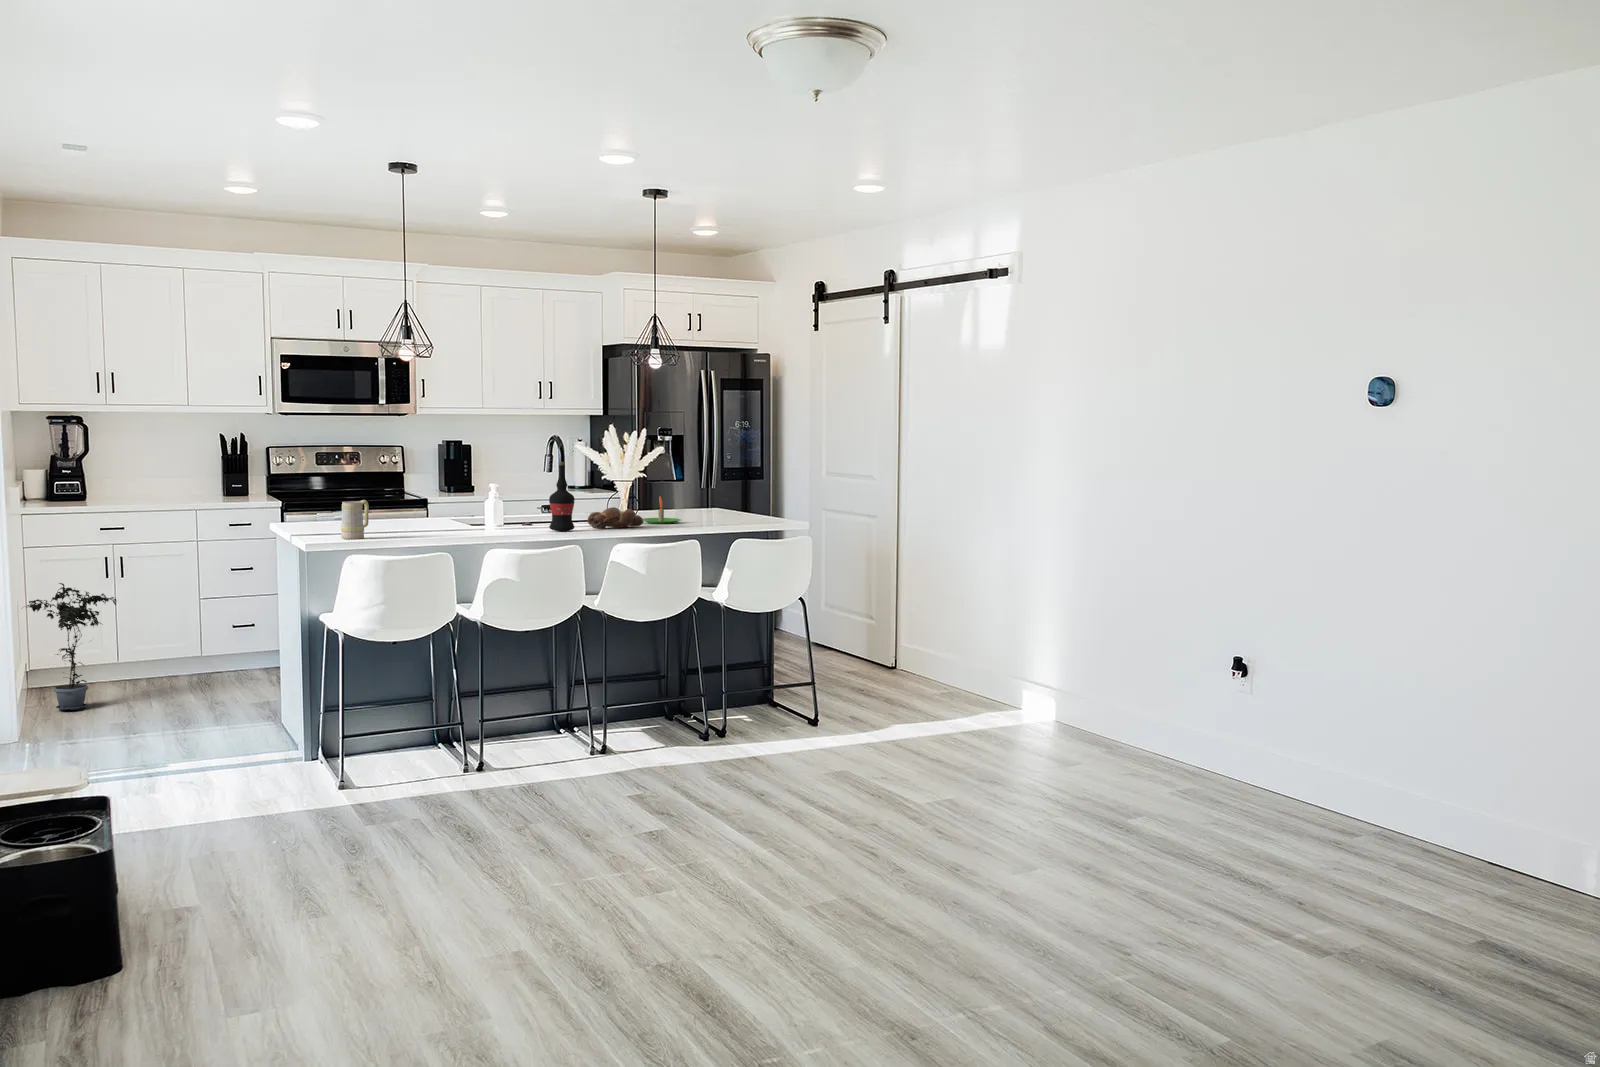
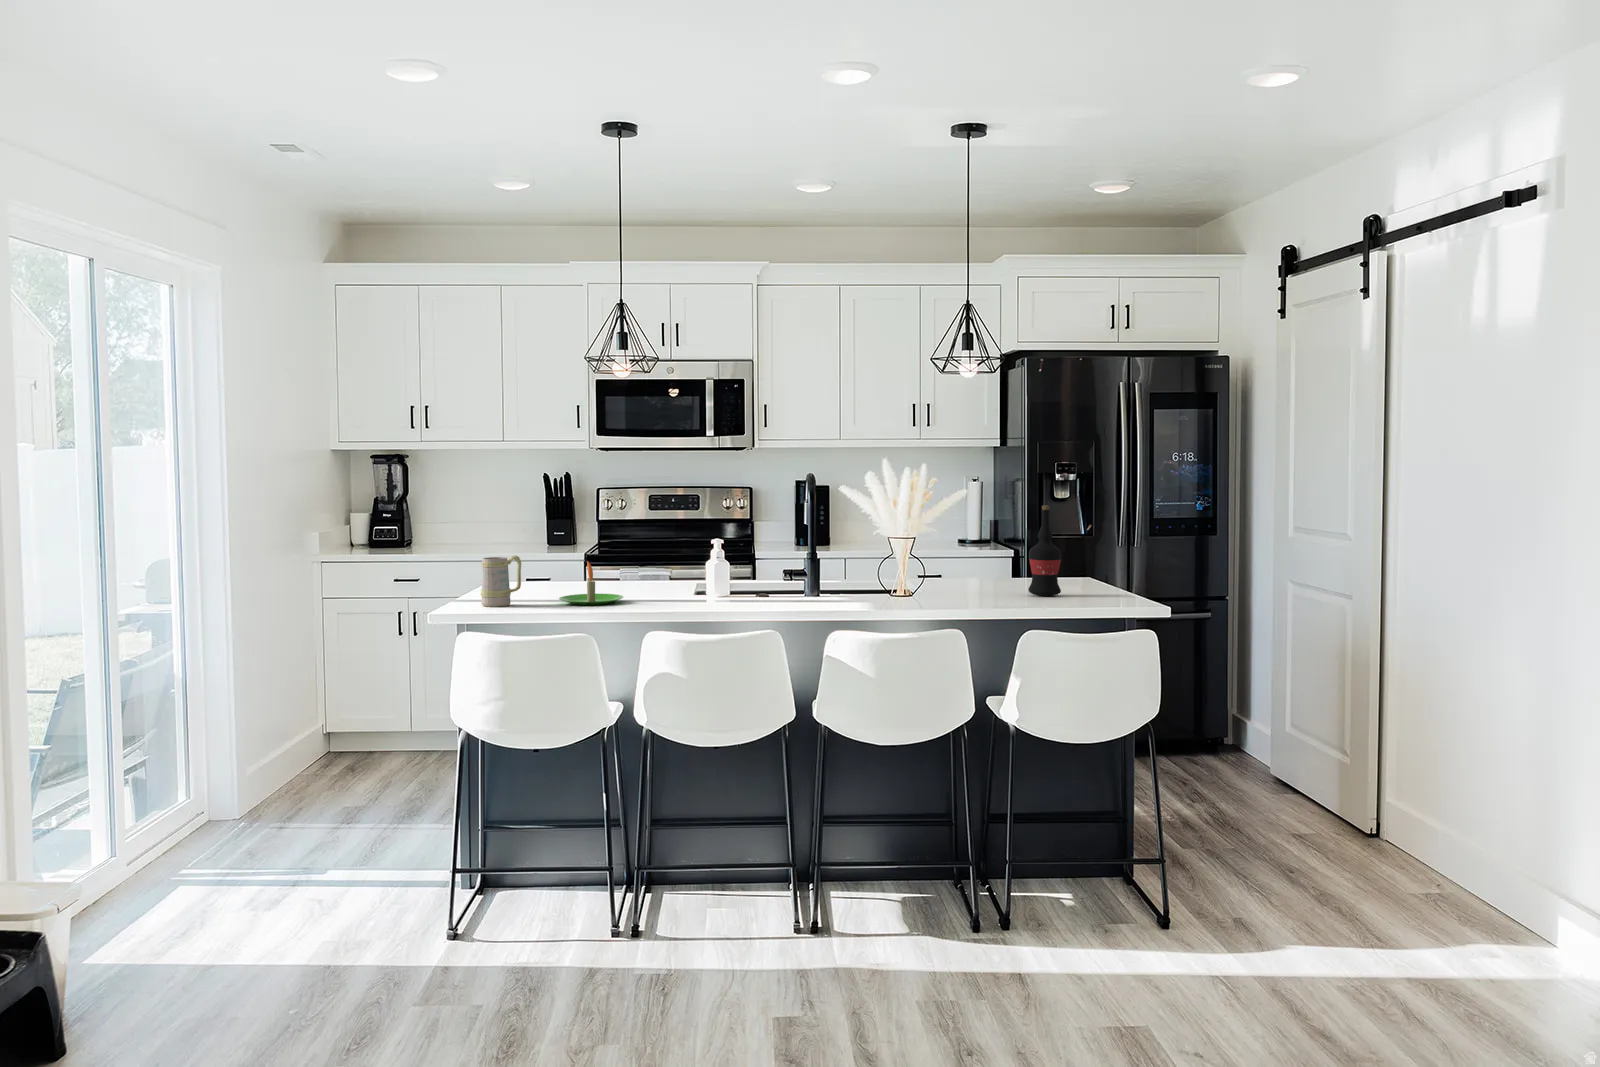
wine bottle: present [549,462,575,531] -> present [1028,505,1062,596]
candle: present [643,496,682,524] -> present [559,561,623,605]
bread loaf: present [587,507,643,529] -> none [832,572,914,603]
potted plant: present [27,583,116,710] -> none [318,630,413,767]

